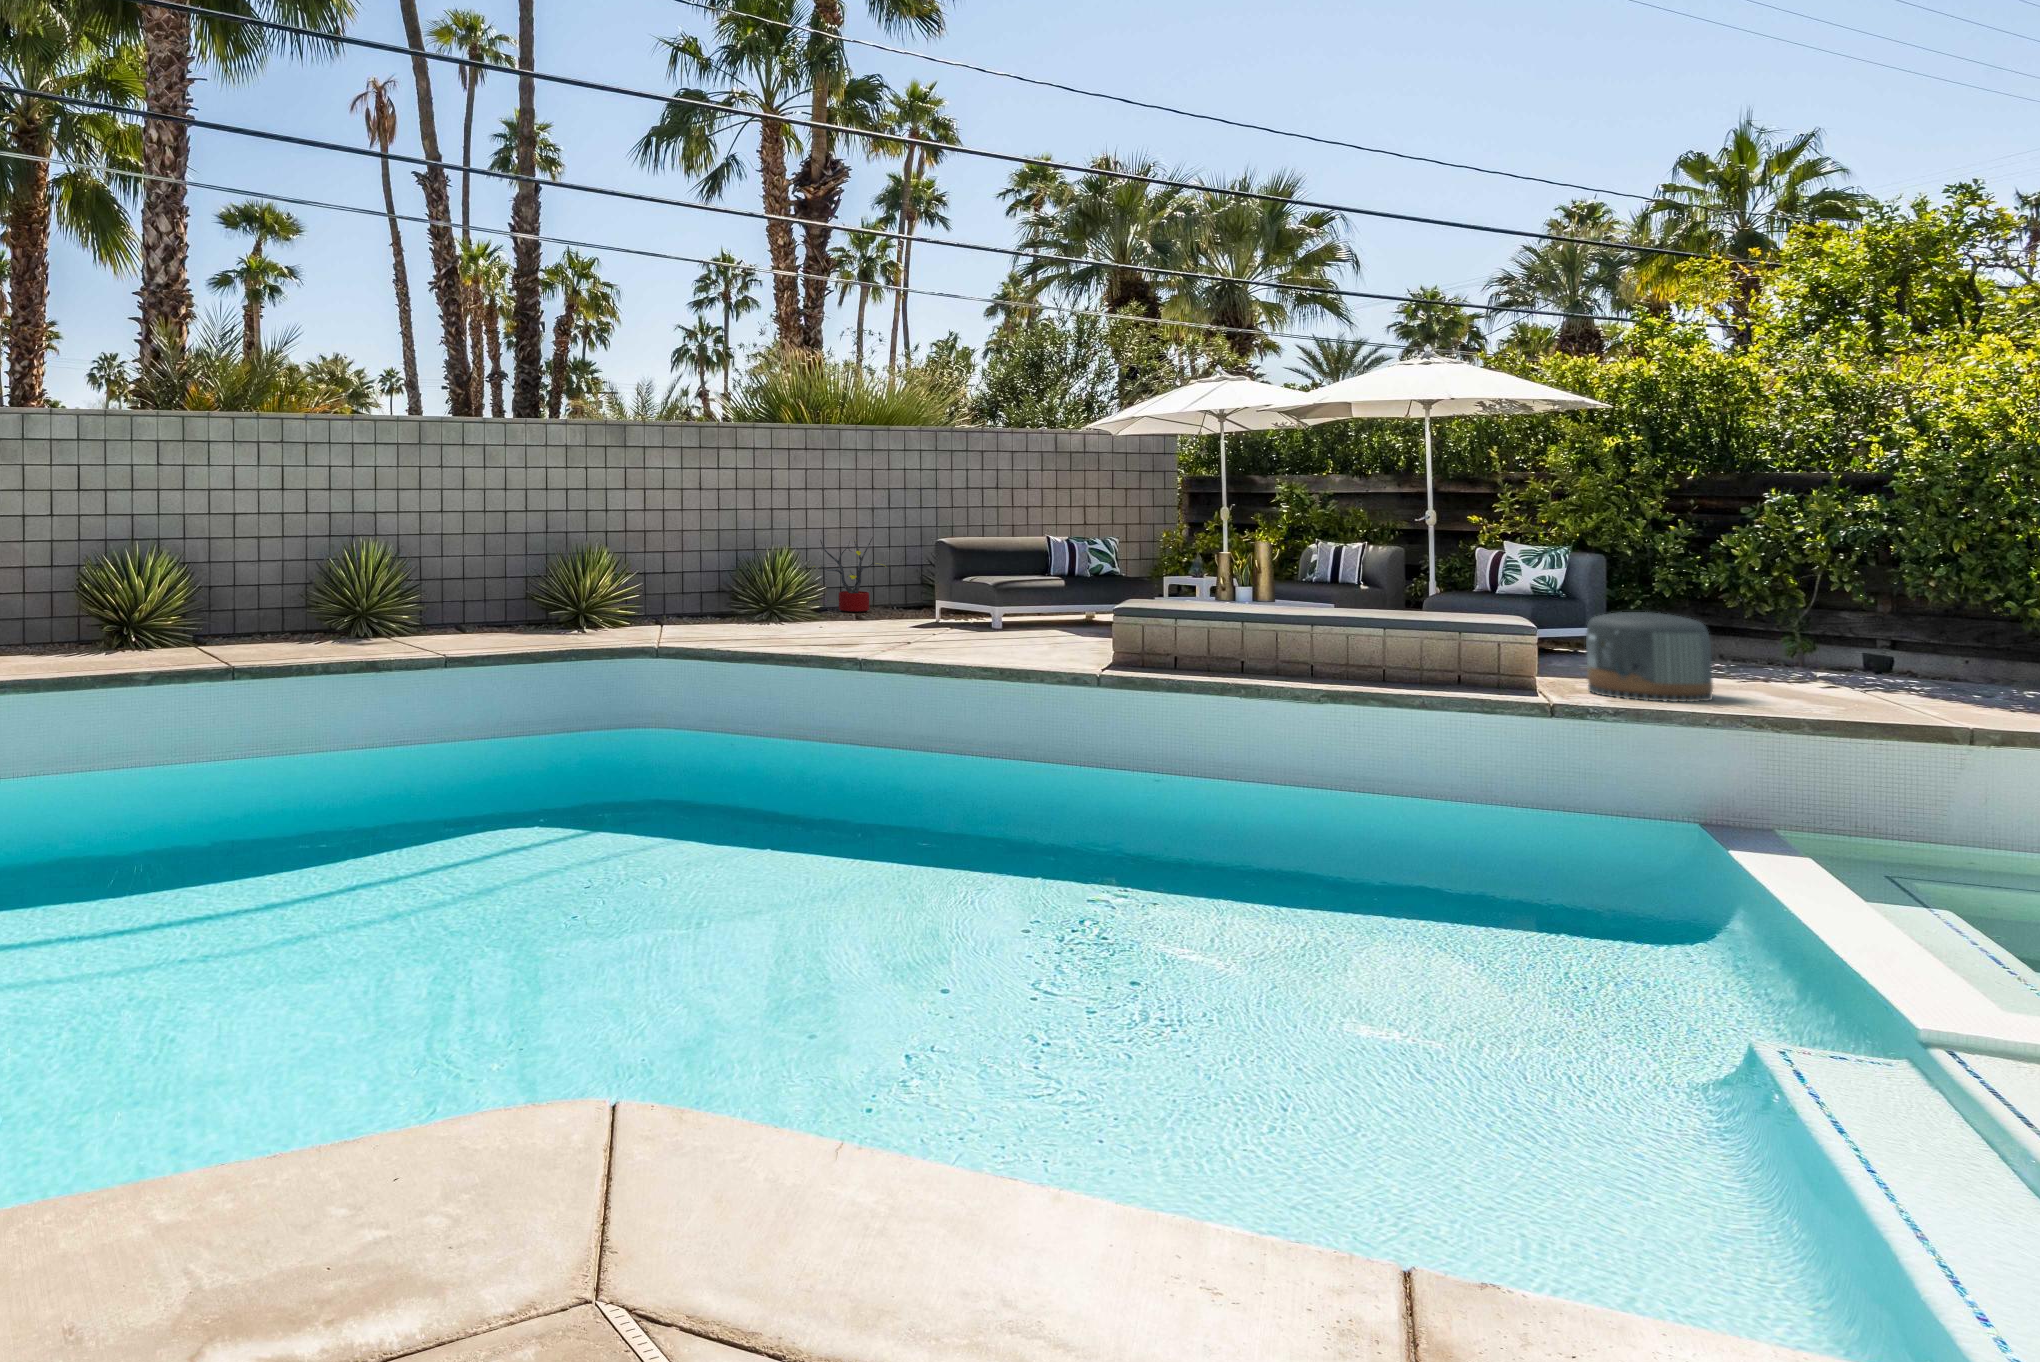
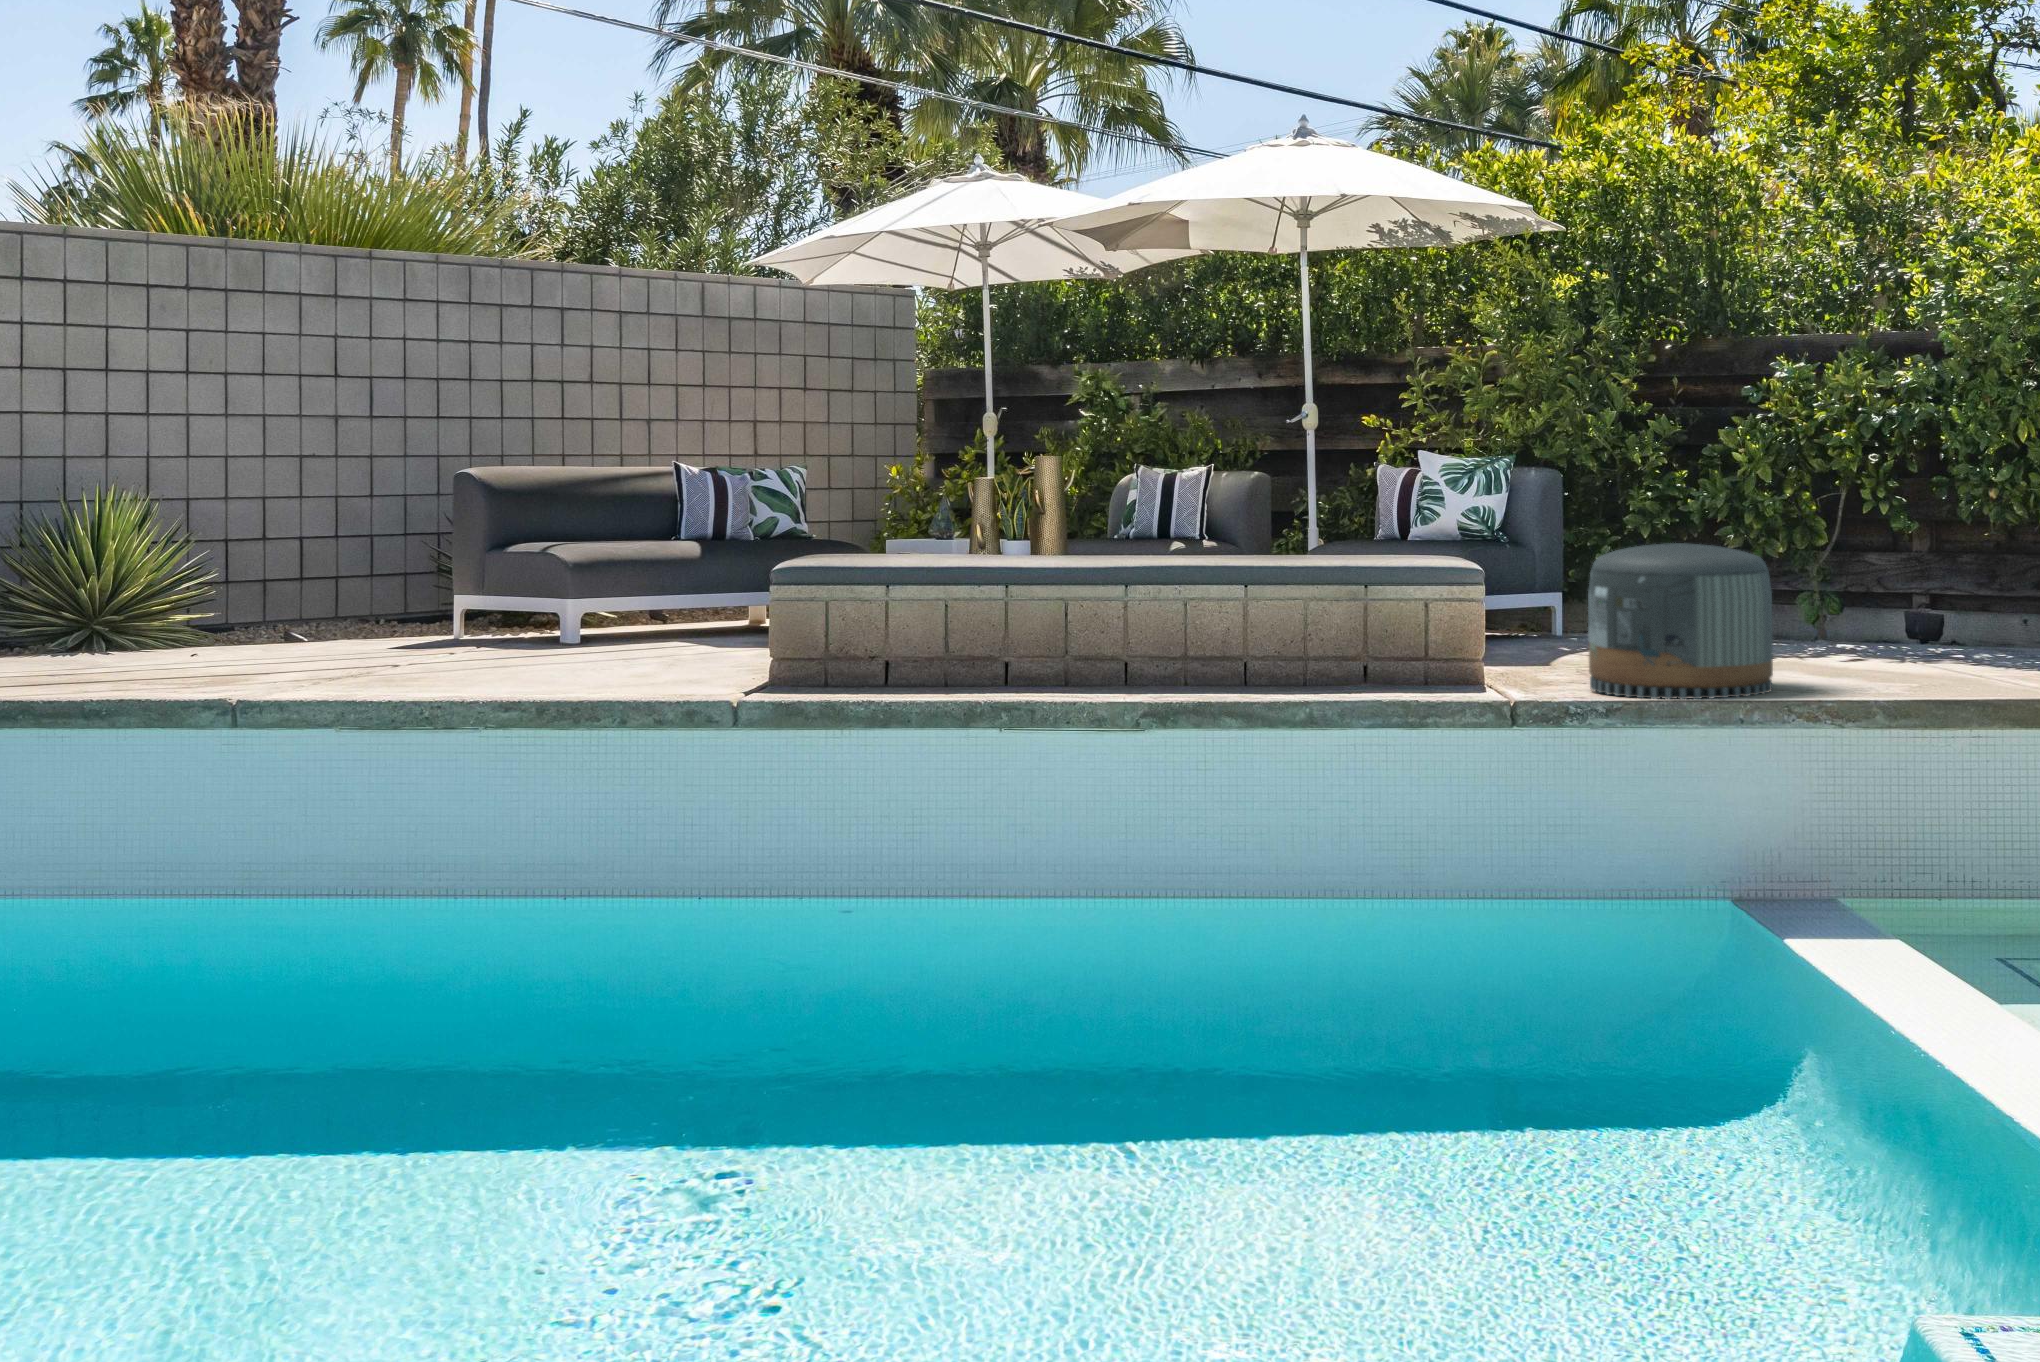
decorative plant: present [820,537,883,612] -> none [177,476,353,631]

